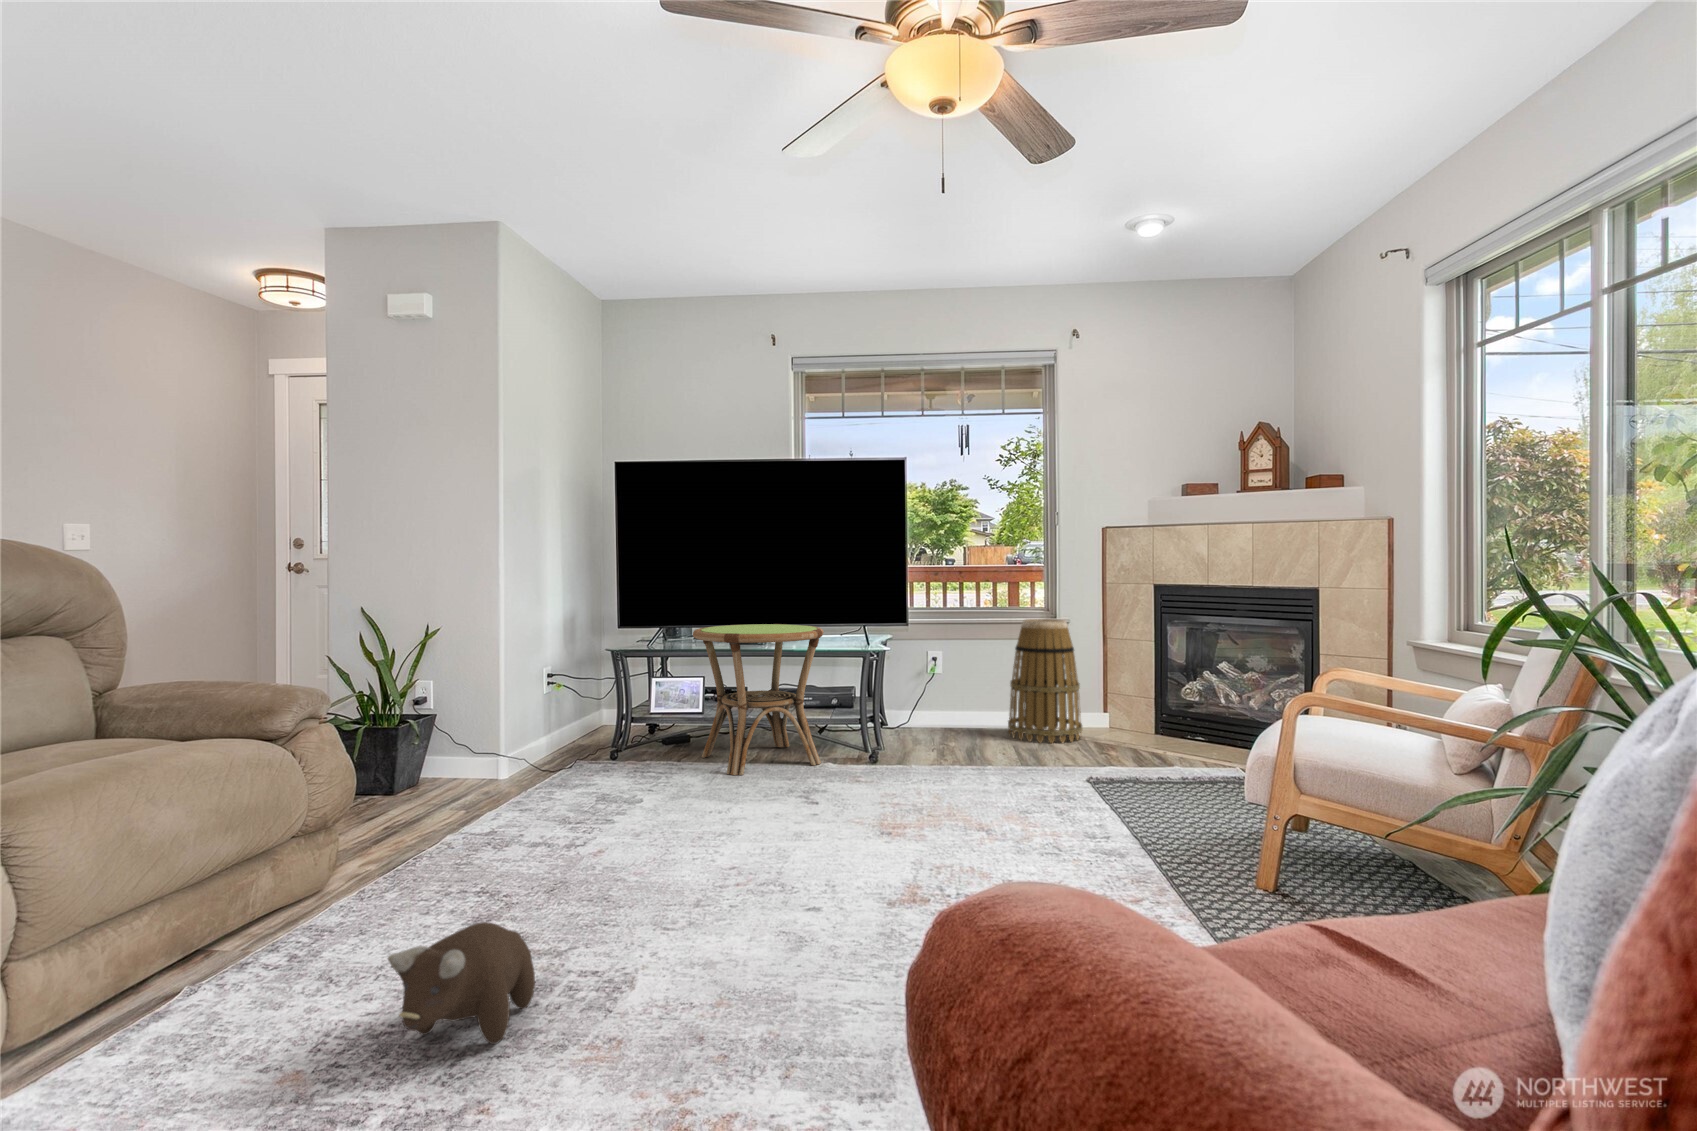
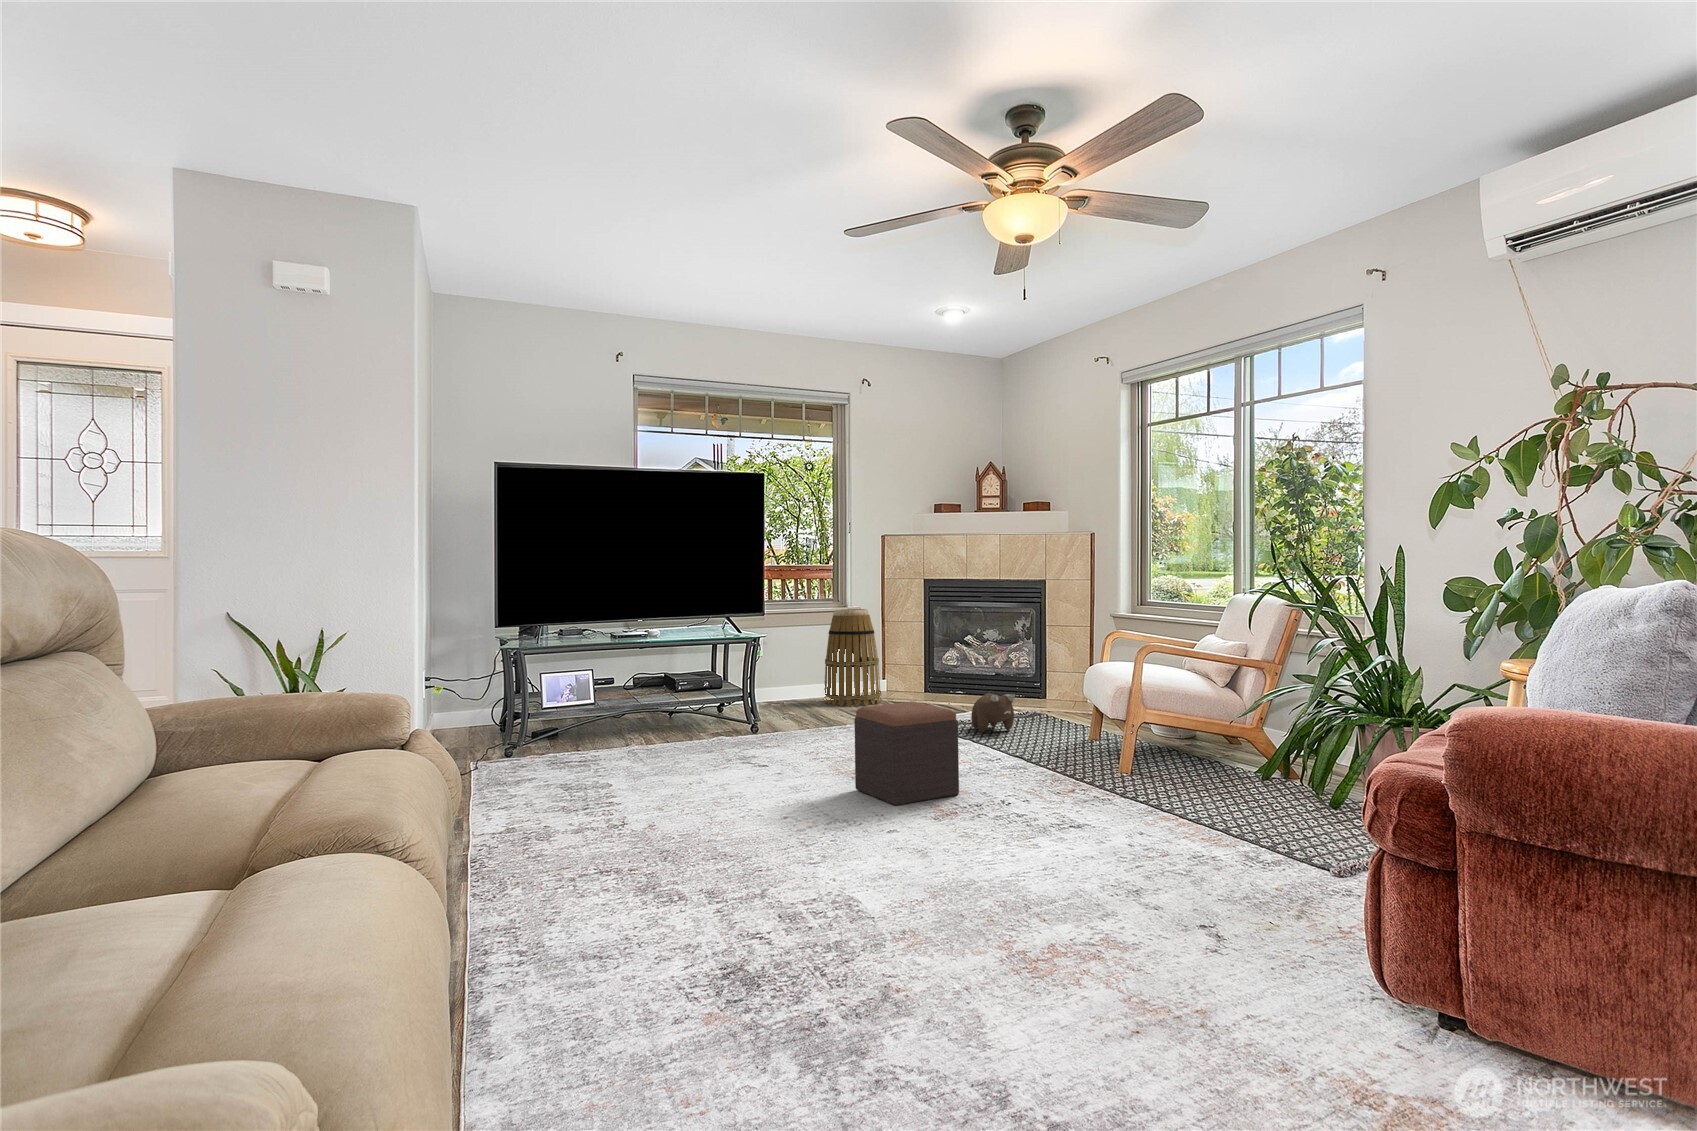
side table: present [693,624,824,775] -> none [605,617,724,747]
footstool: none [755,780,873,939] -> present [855,702,959,805]
plush toy: present [388,922,535,1044] -> present [971,693,1015,732]

